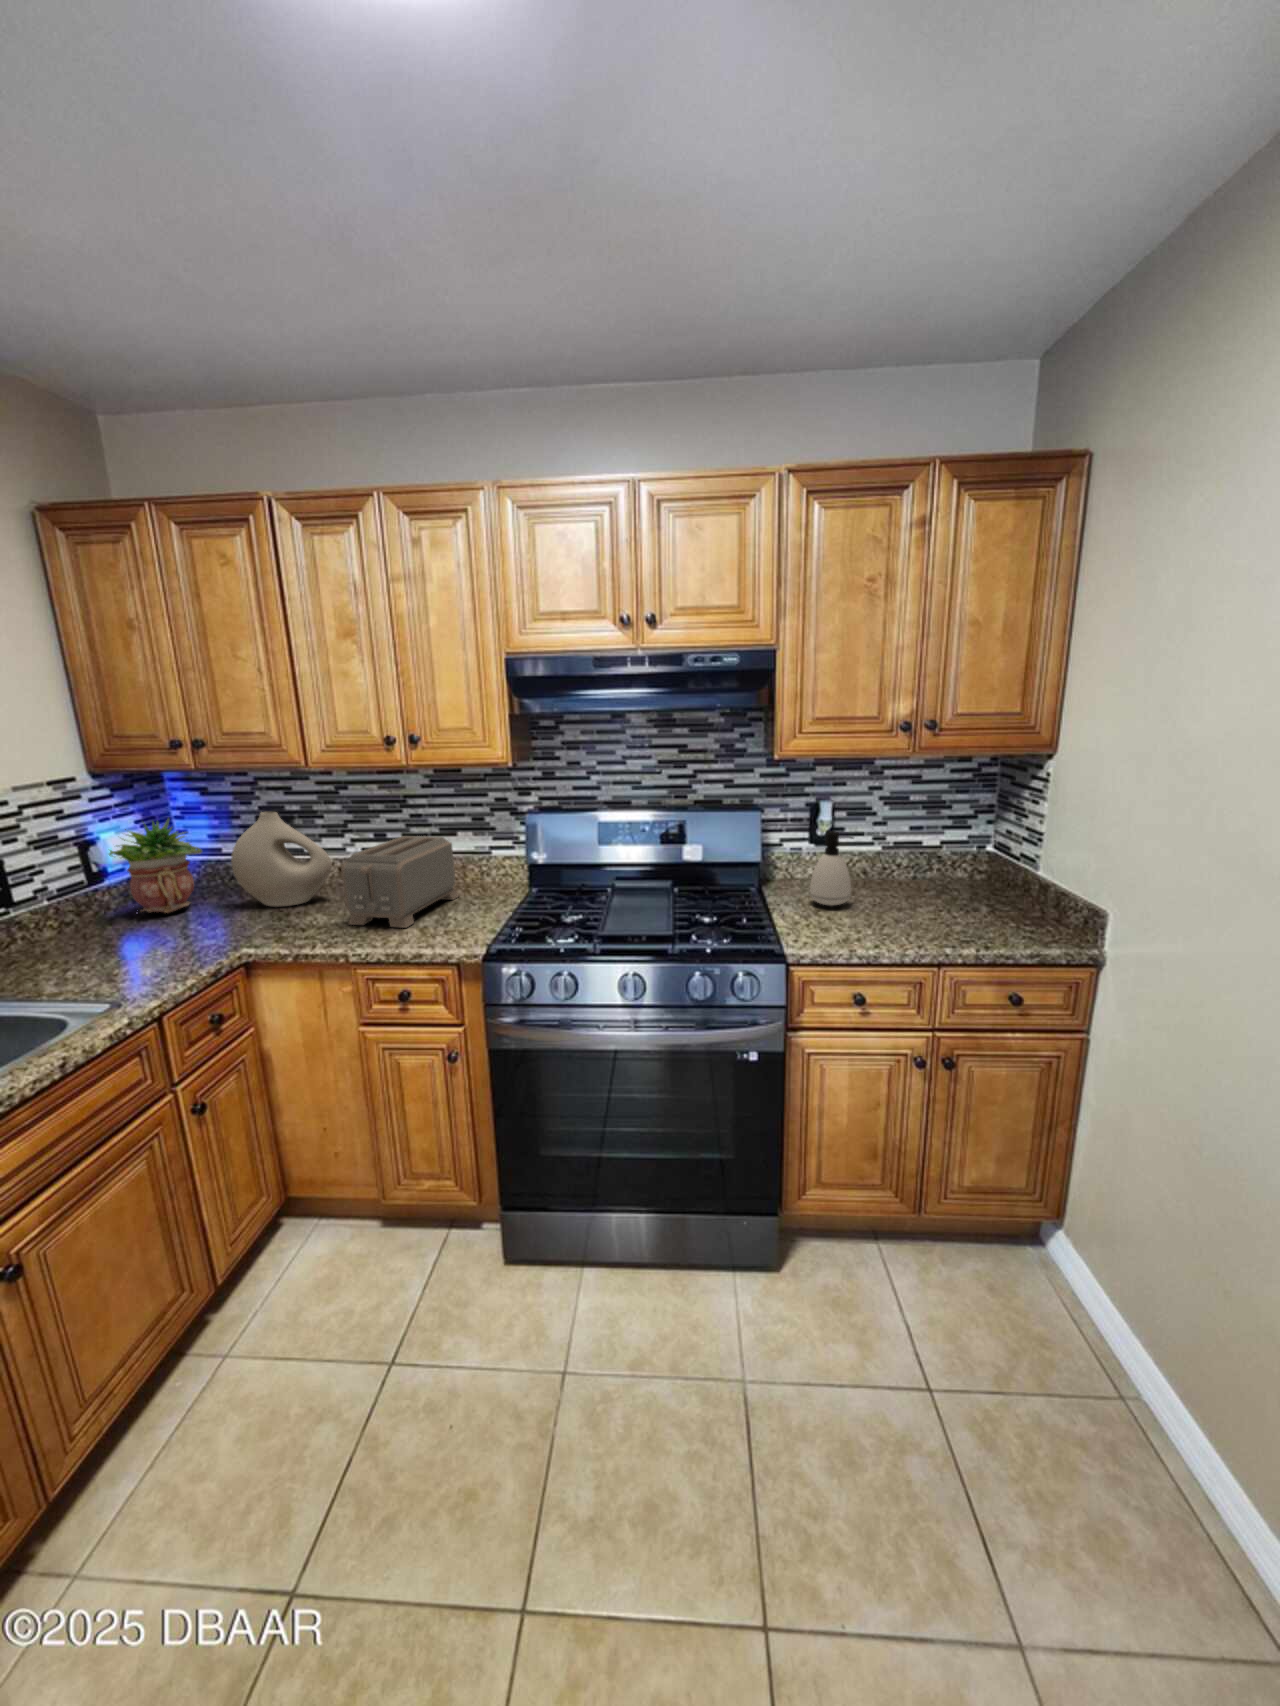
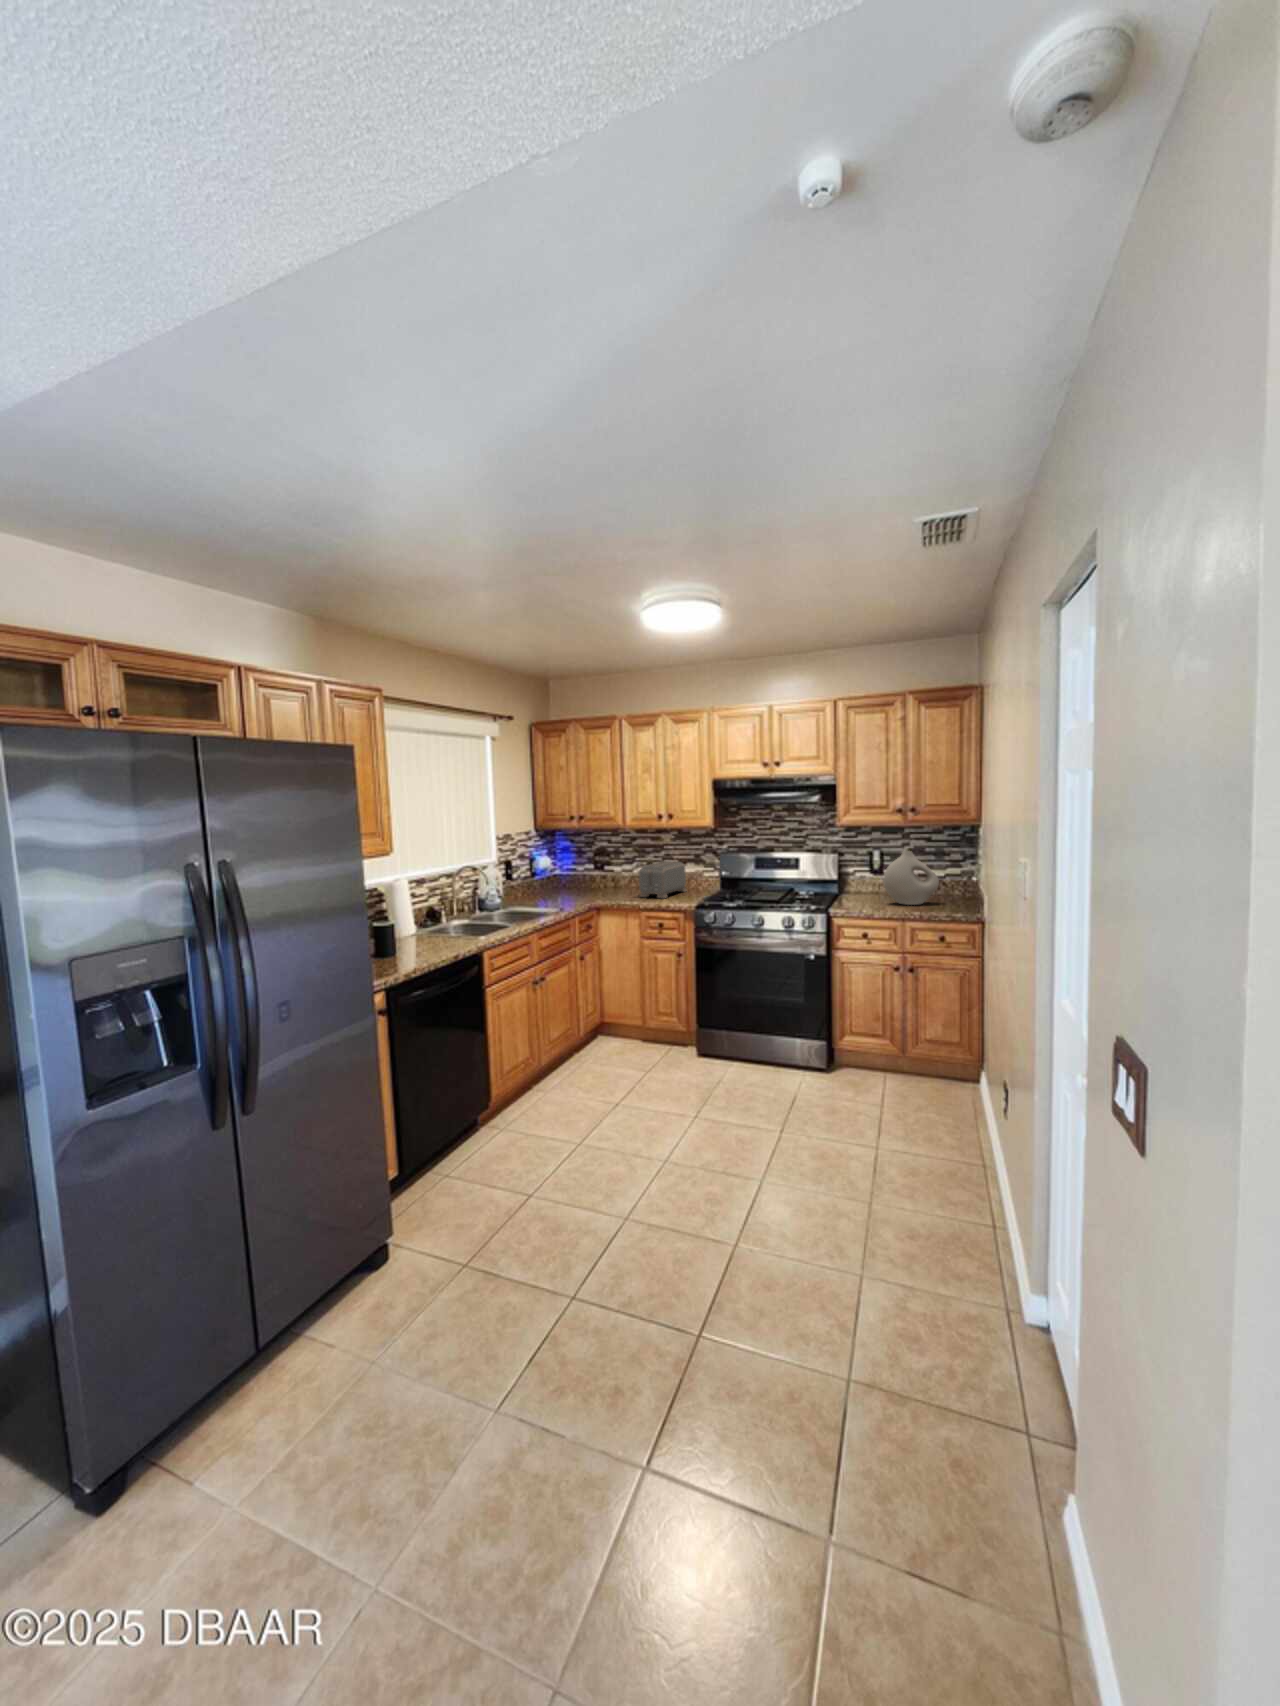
vase: present [231,812,332,906] -> present [883,851,939,905]
potted plant: present [109,819,202,913] -> none [543,850,578,891]
soap dispenser: present [810,831,854,906] -> none [855,862,876,899]

